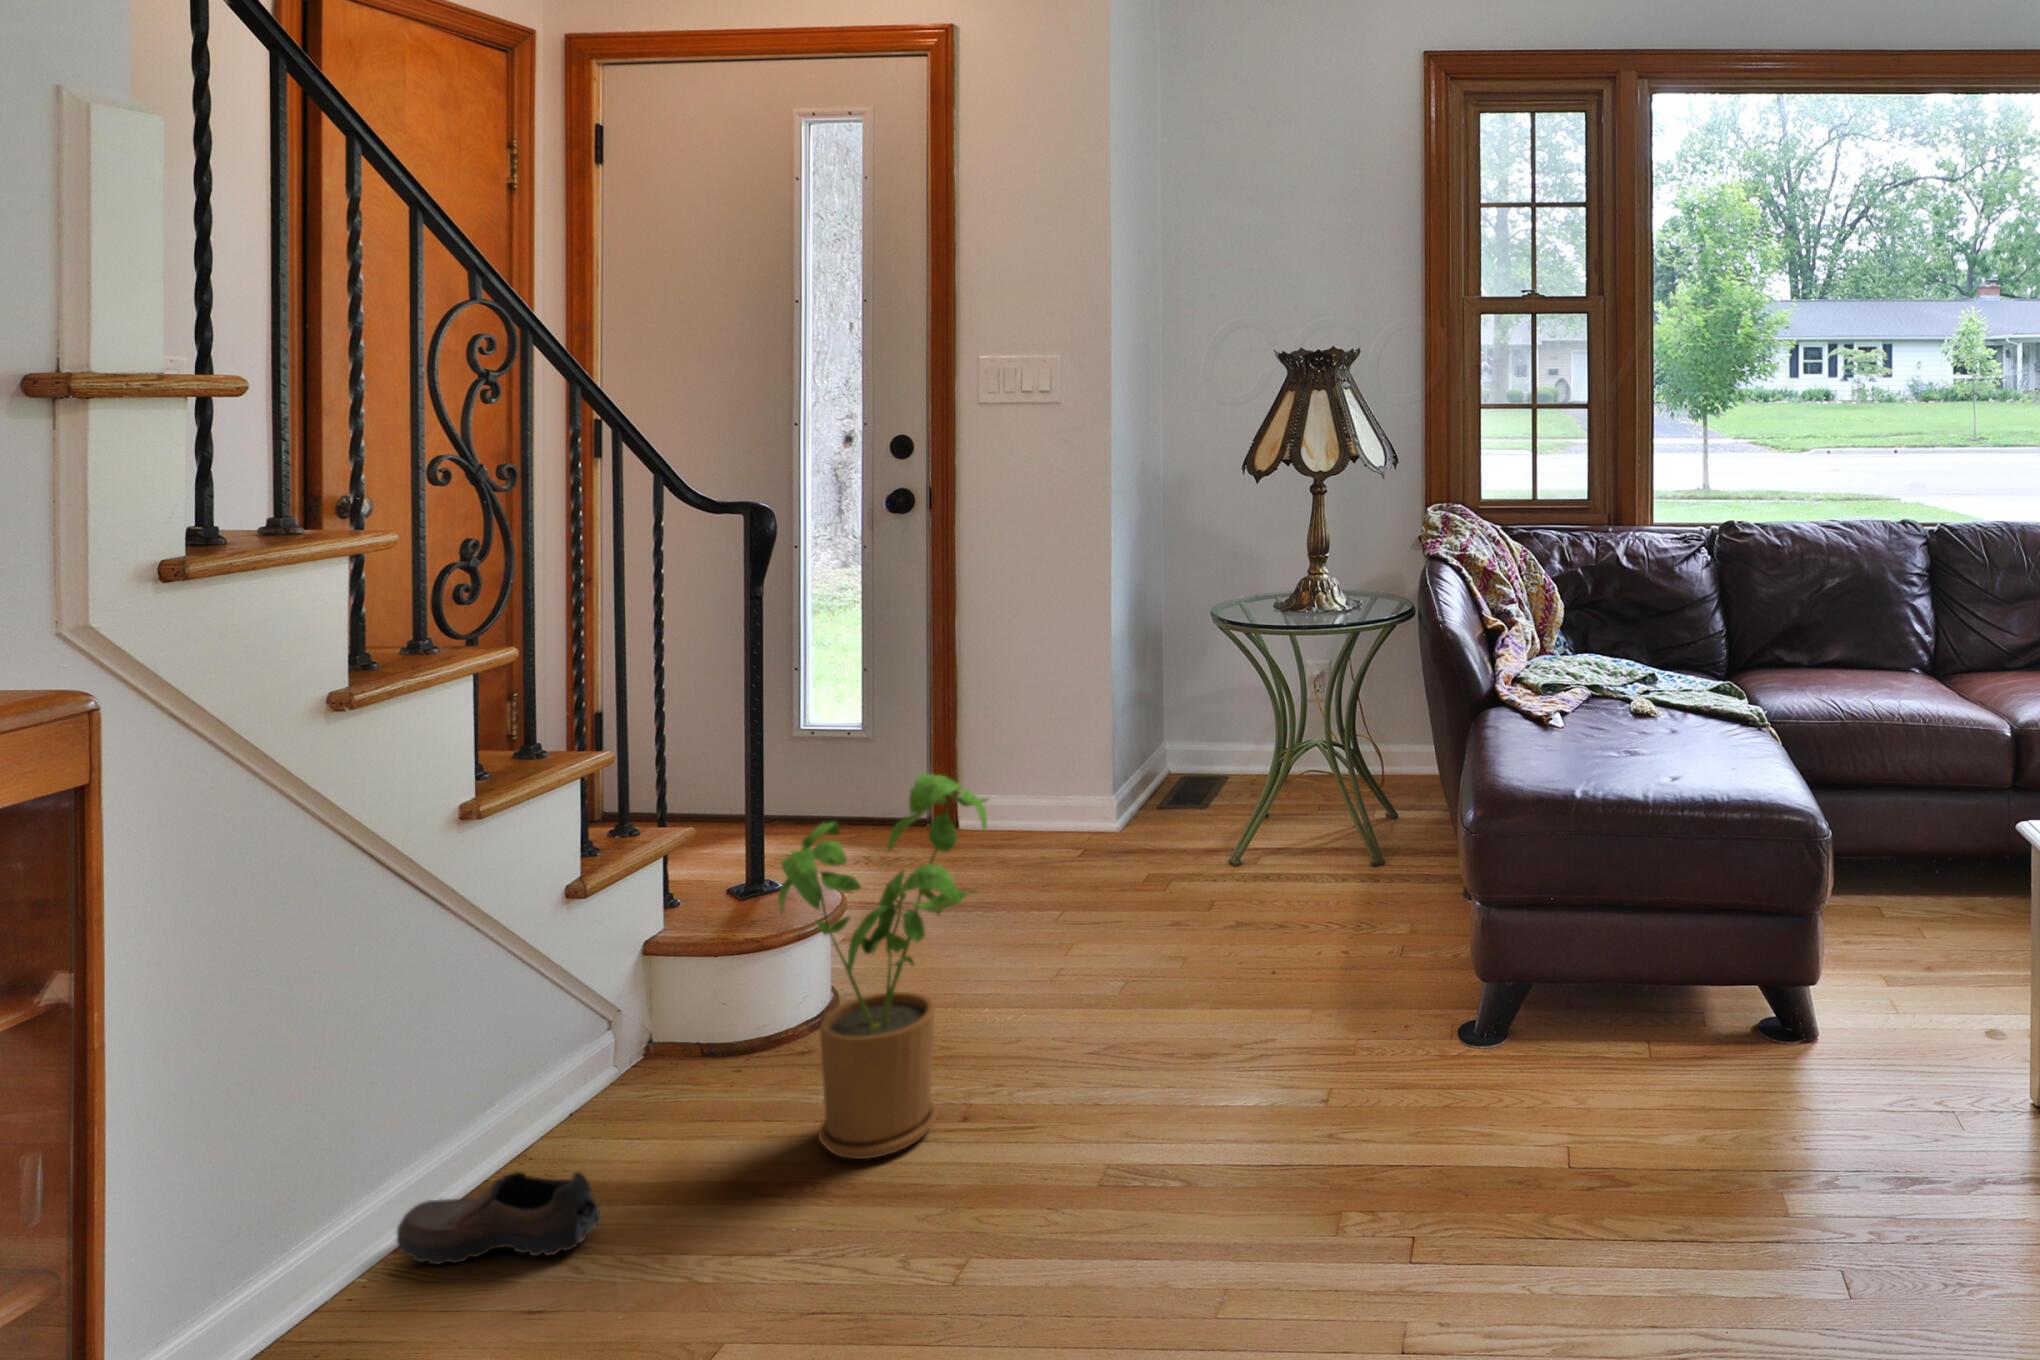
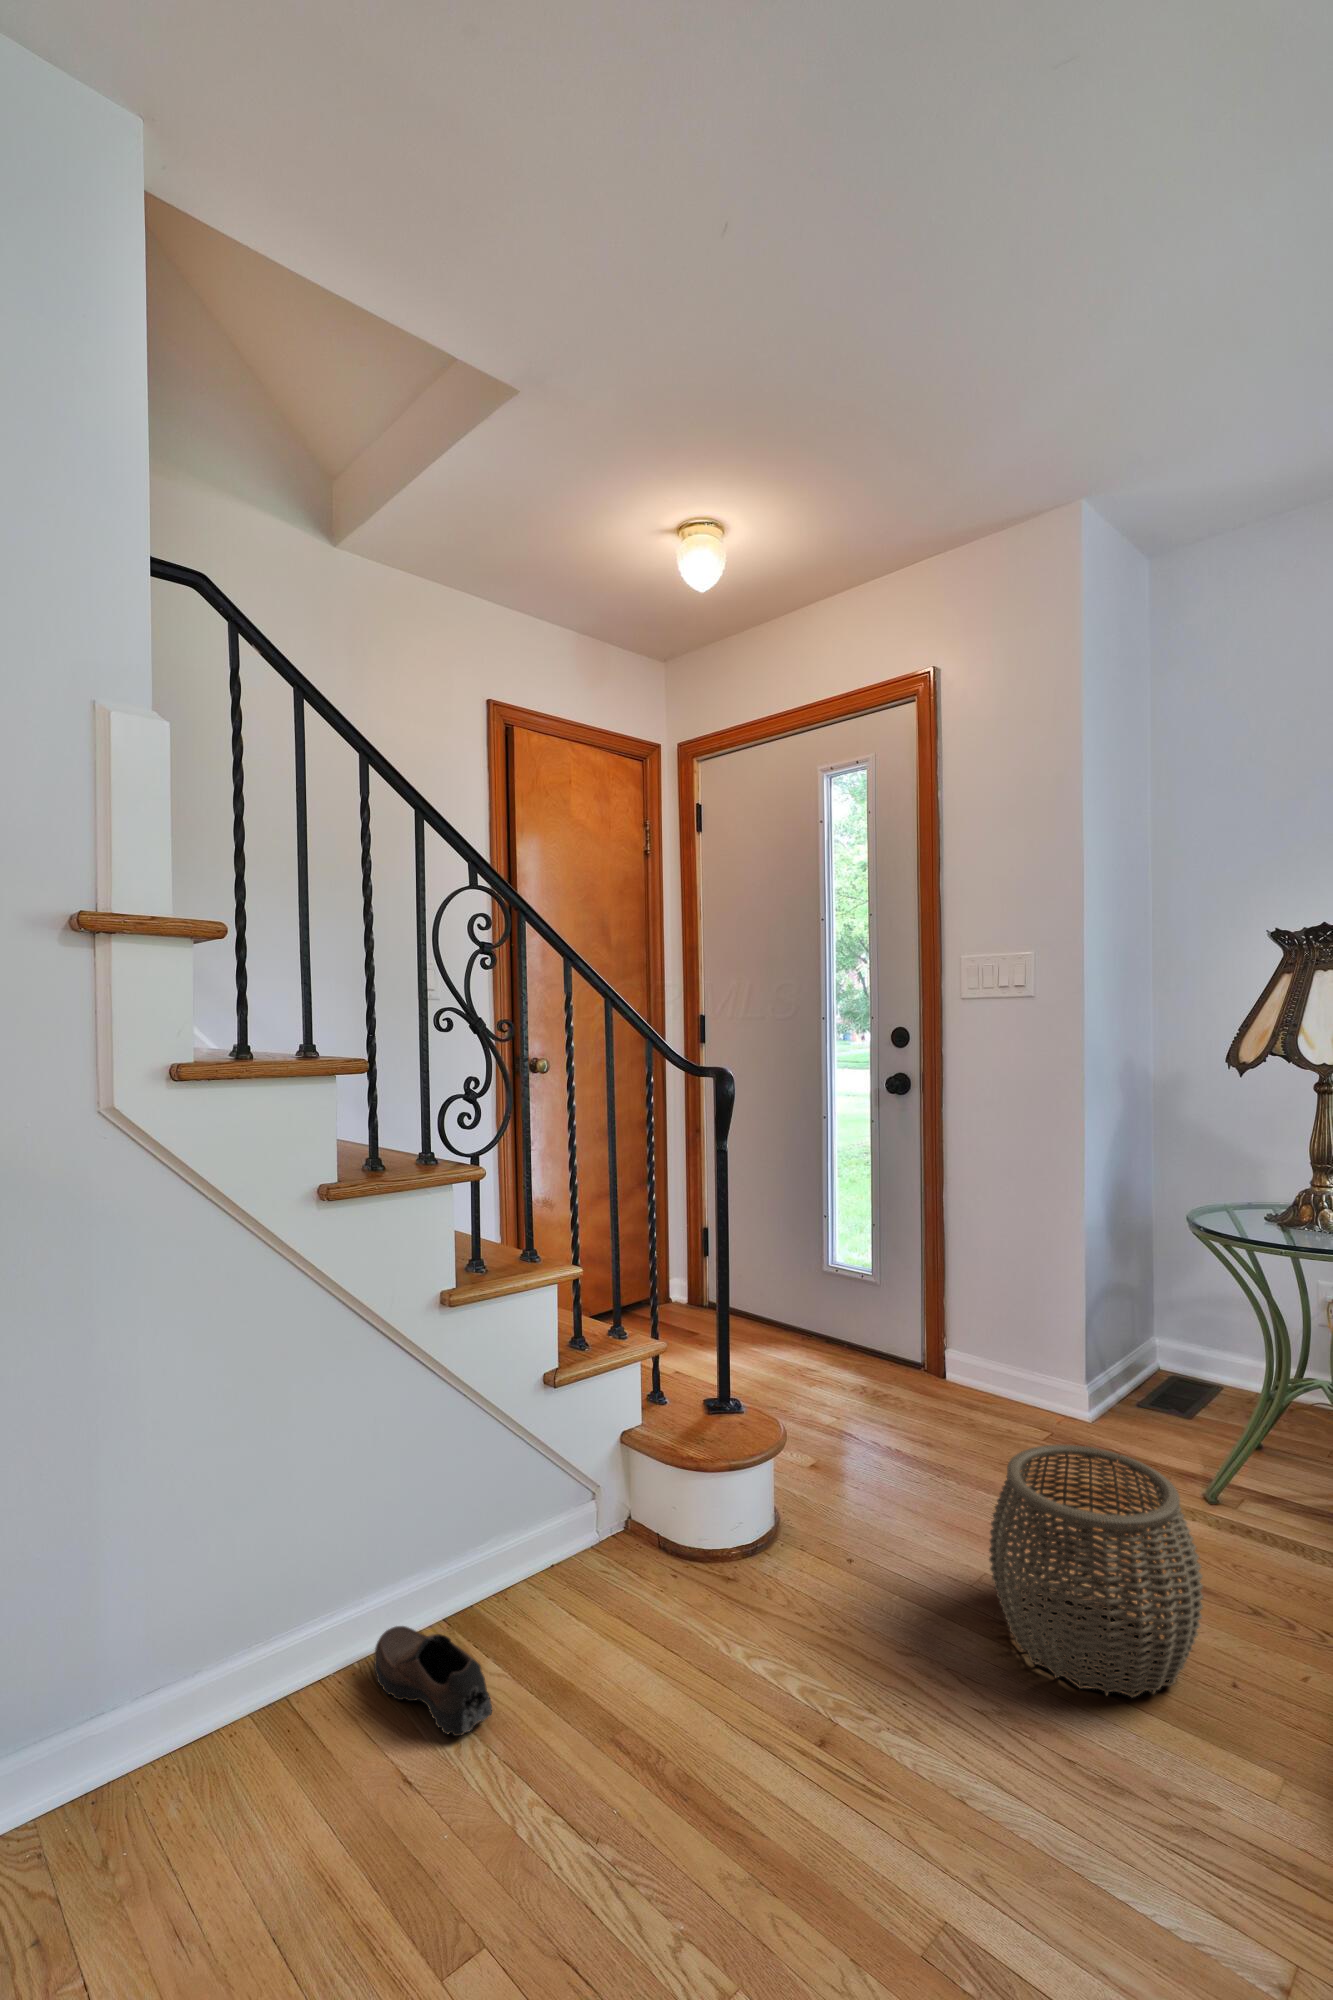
house plant: present [778,774,988,1159] -> none [658,1352,868,1764]
woven basket: none [1072,822,1246,1013] -> present [989,1445,1203,1697]

